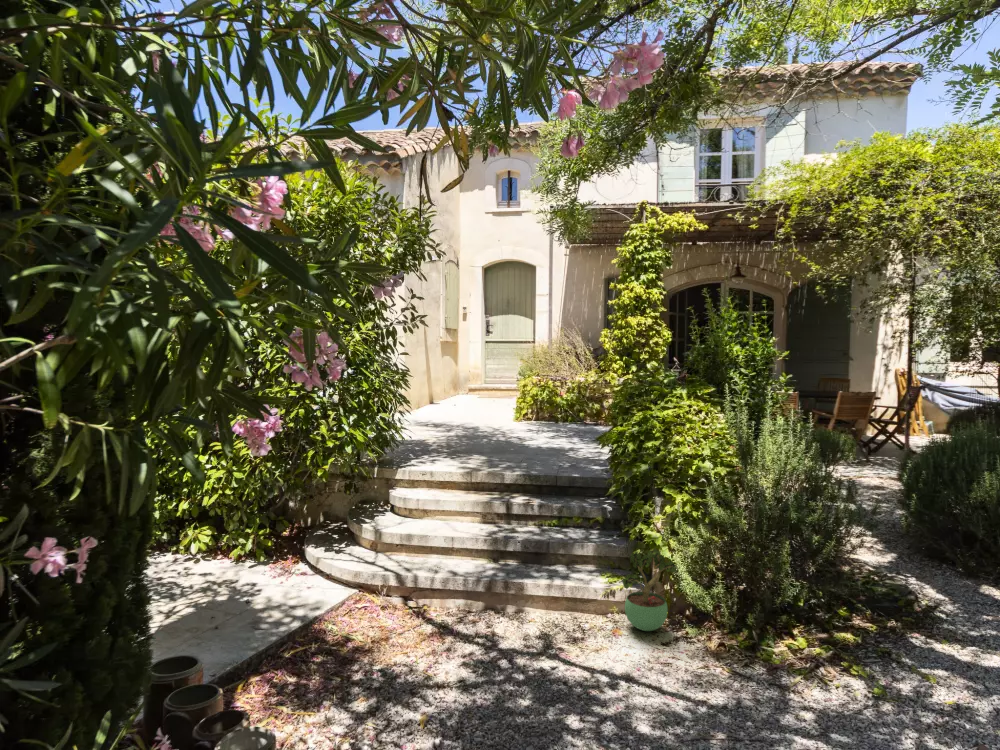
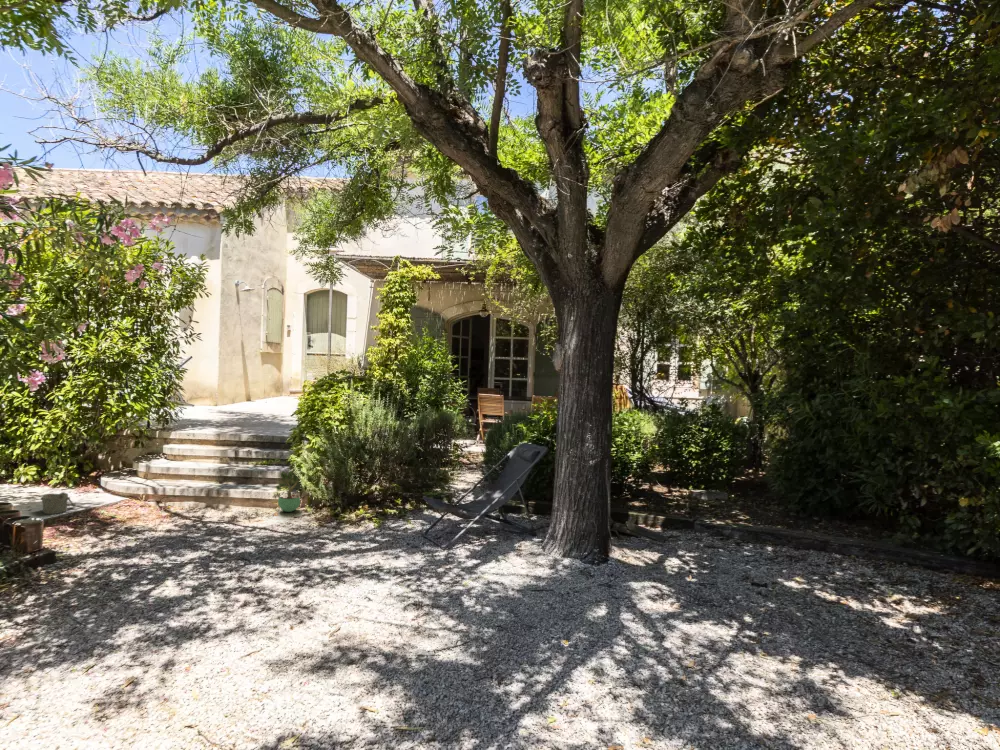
bucket: none [227,587,280,631] -> present [41,492,76,514]

